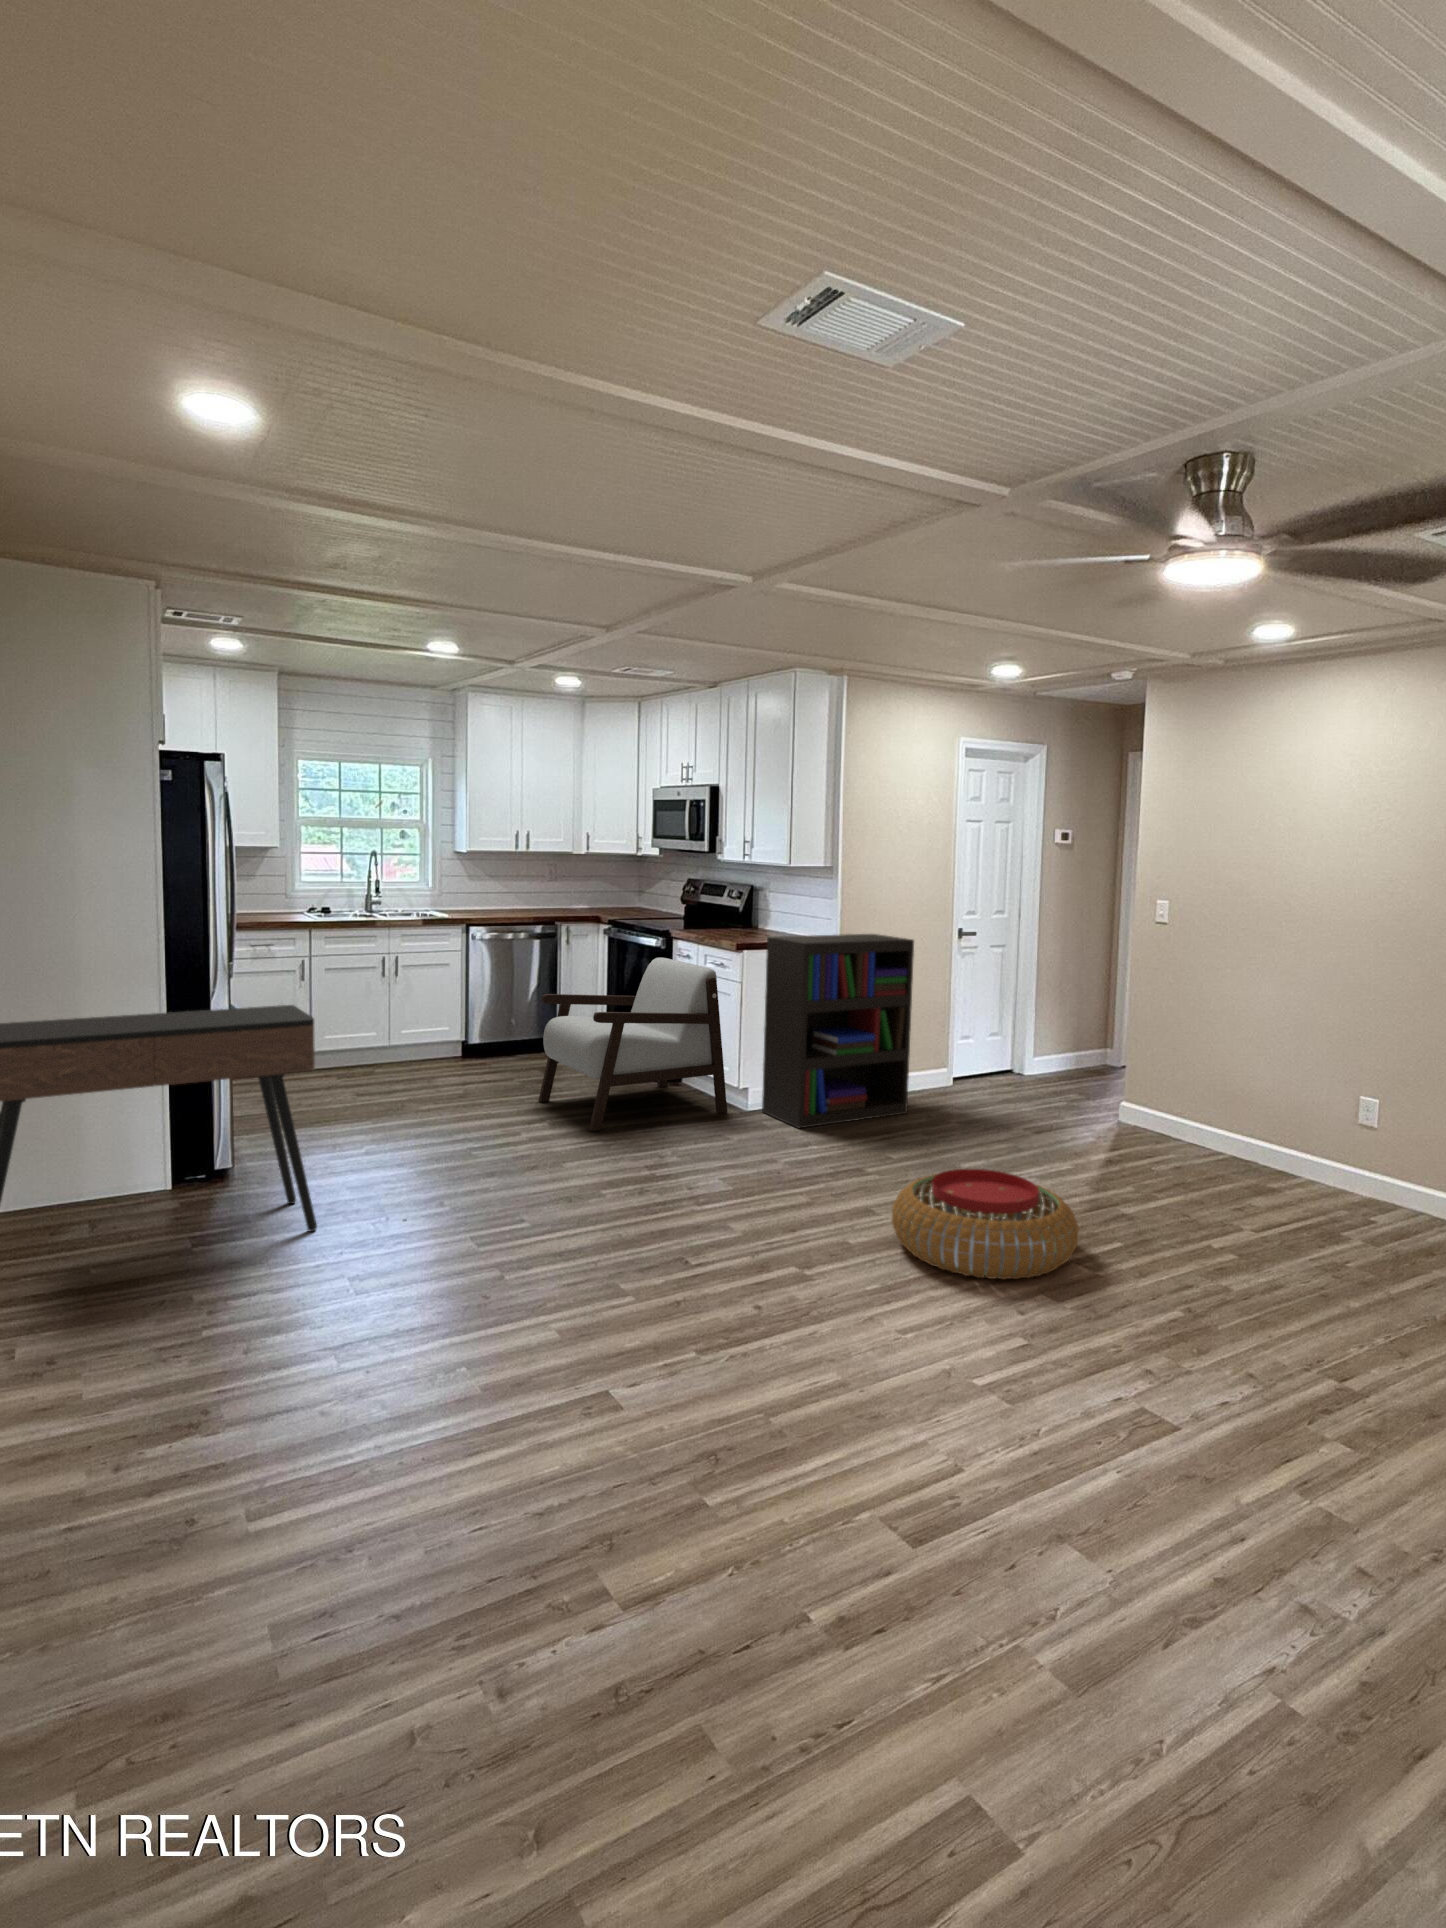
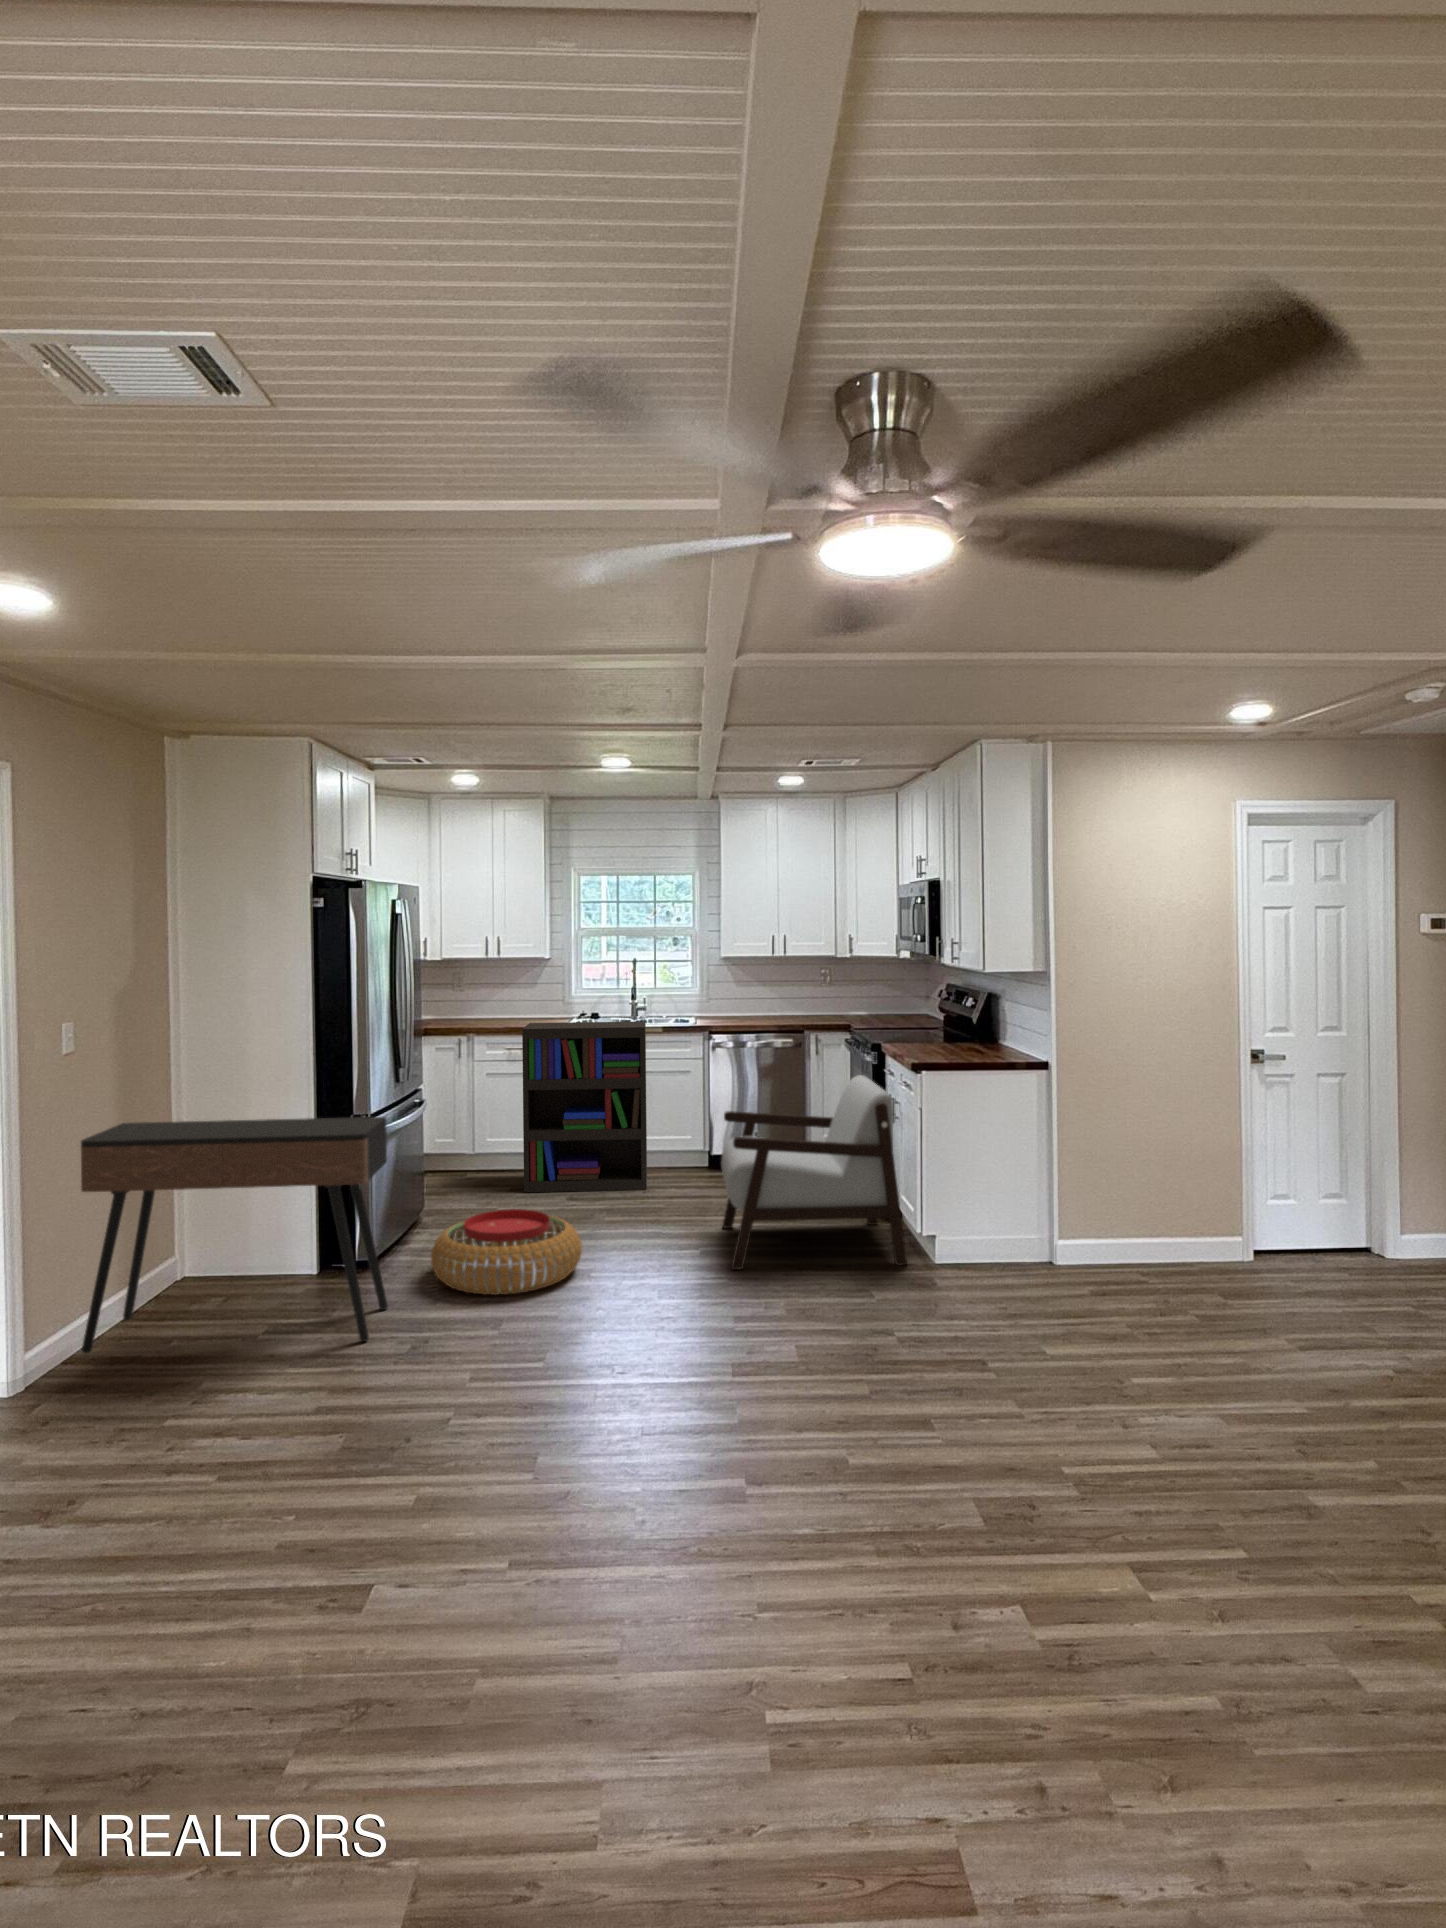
bookshelf: present [762,934,914,1128] -> present [522,1021,647,1192]
pouf: present [892,1169,1079,1279] -> present [431,1209,582,1295]

